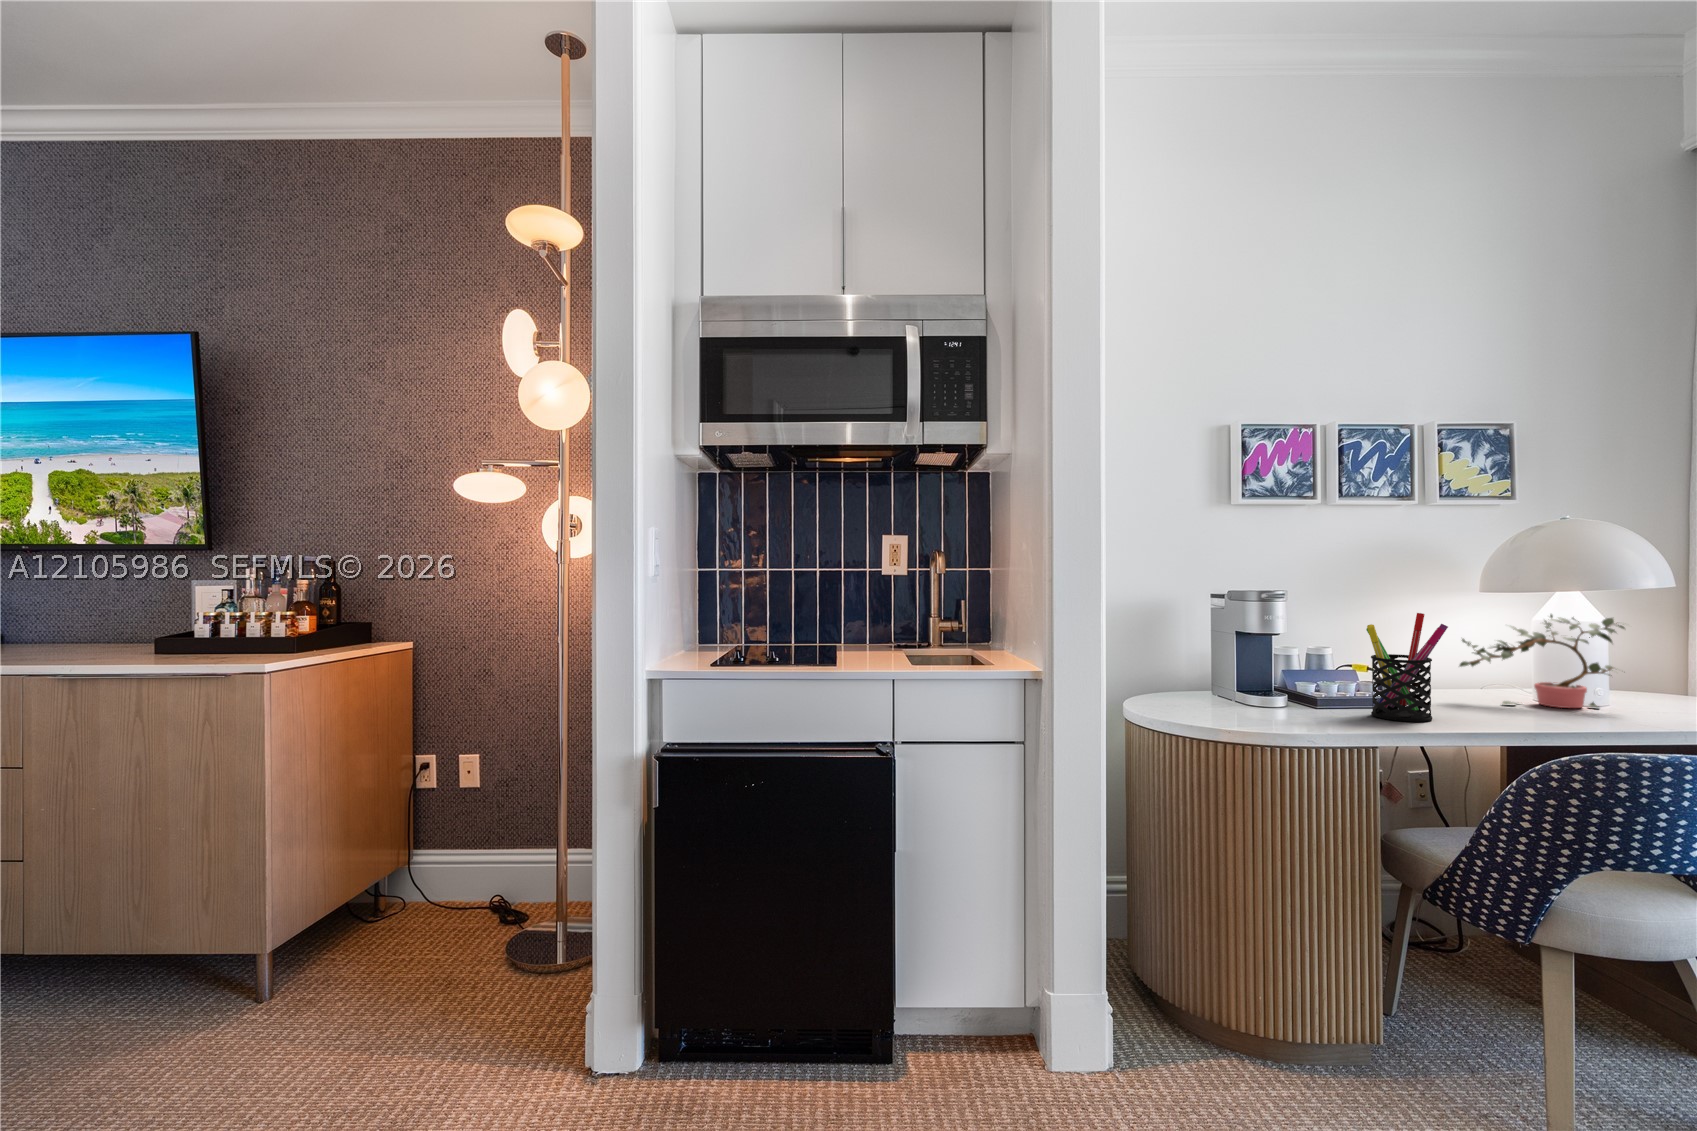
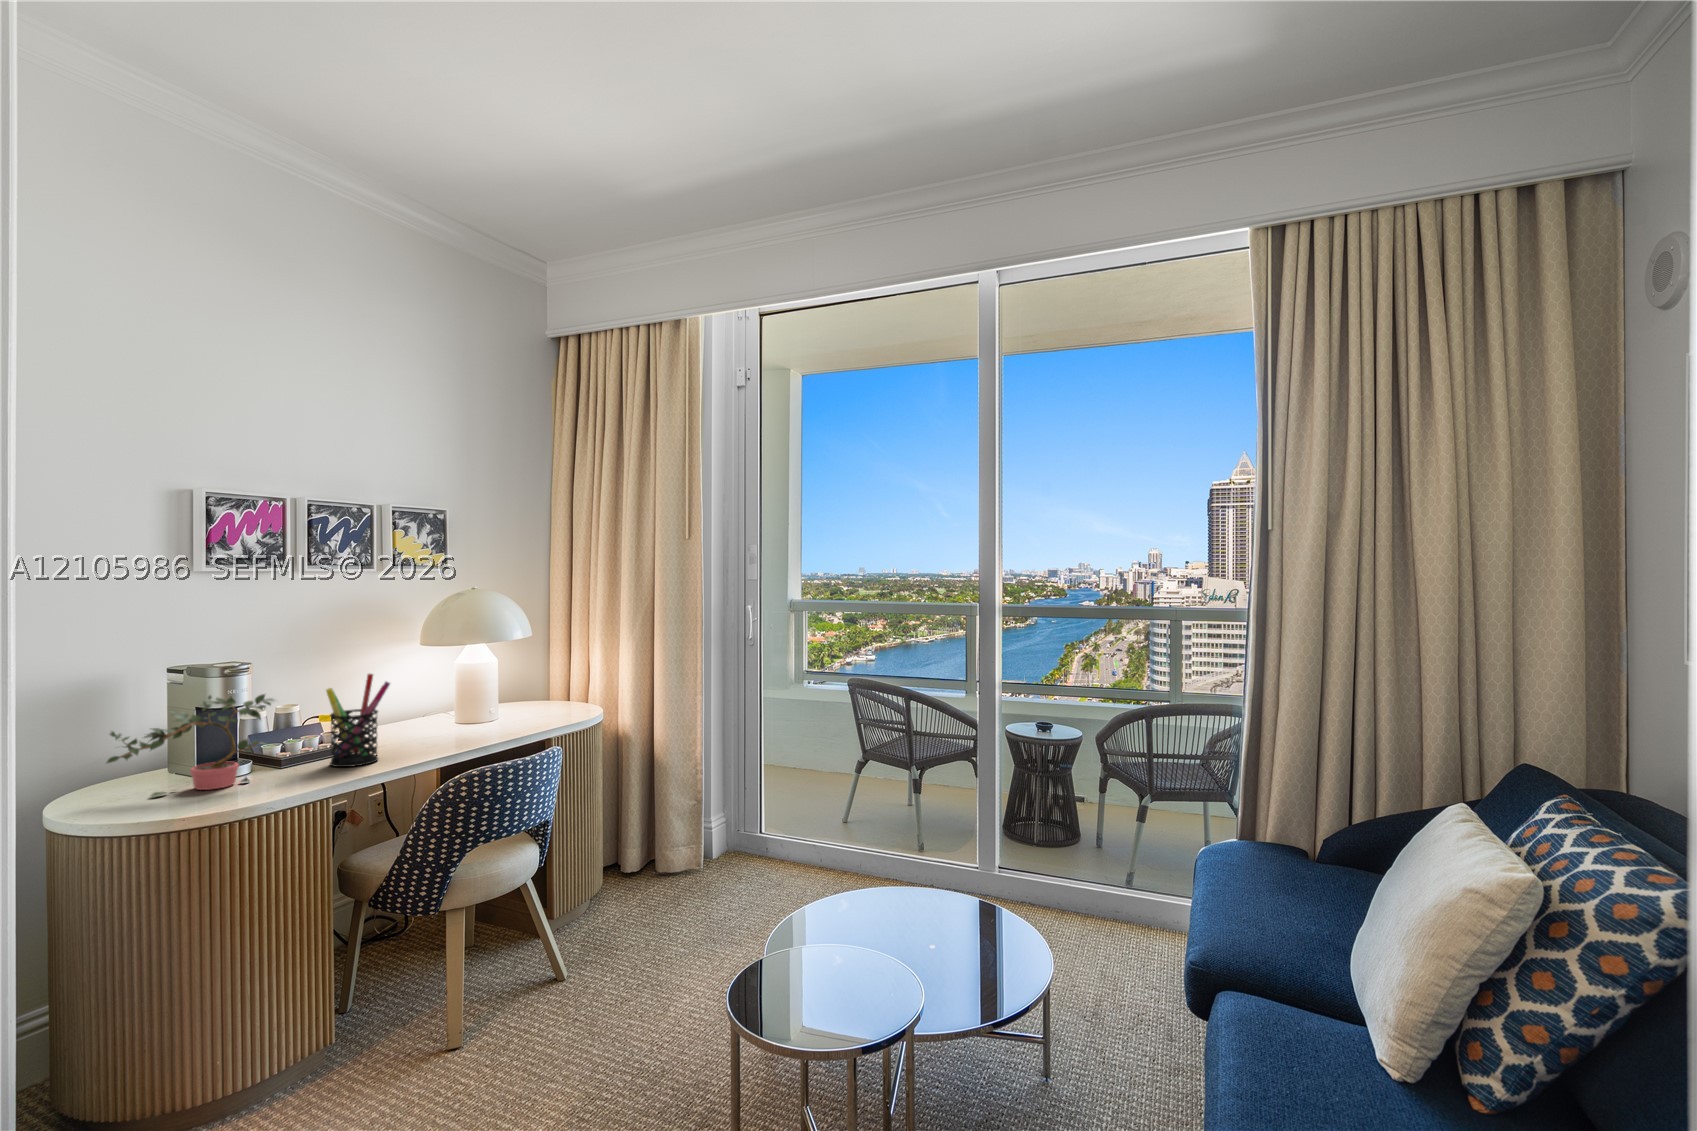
potted plant: present [1460,614,1625,708] -> present [107,694,275,797]

